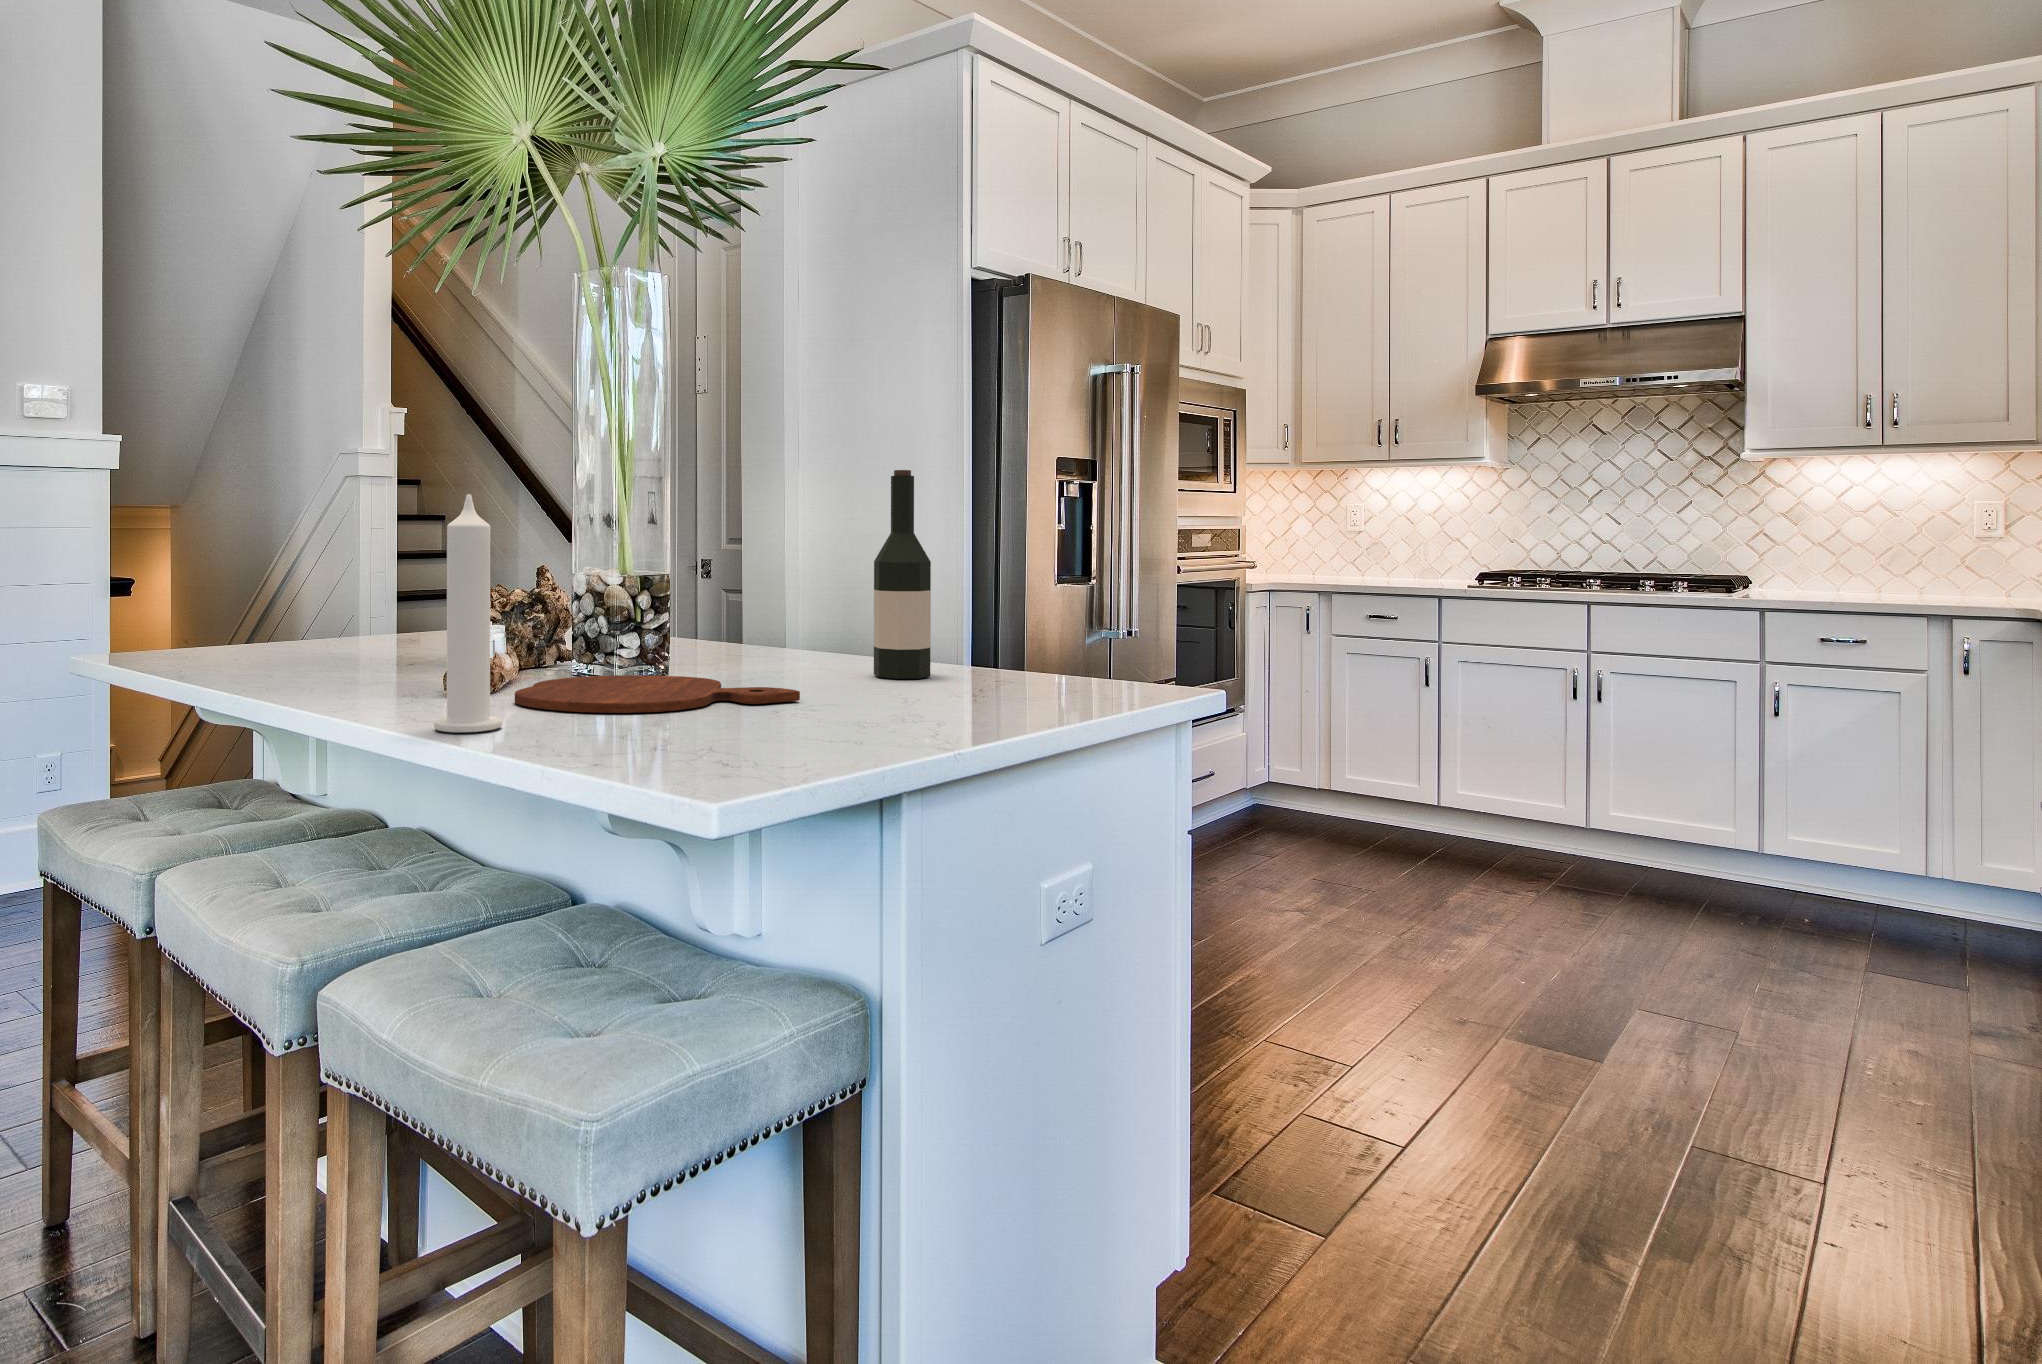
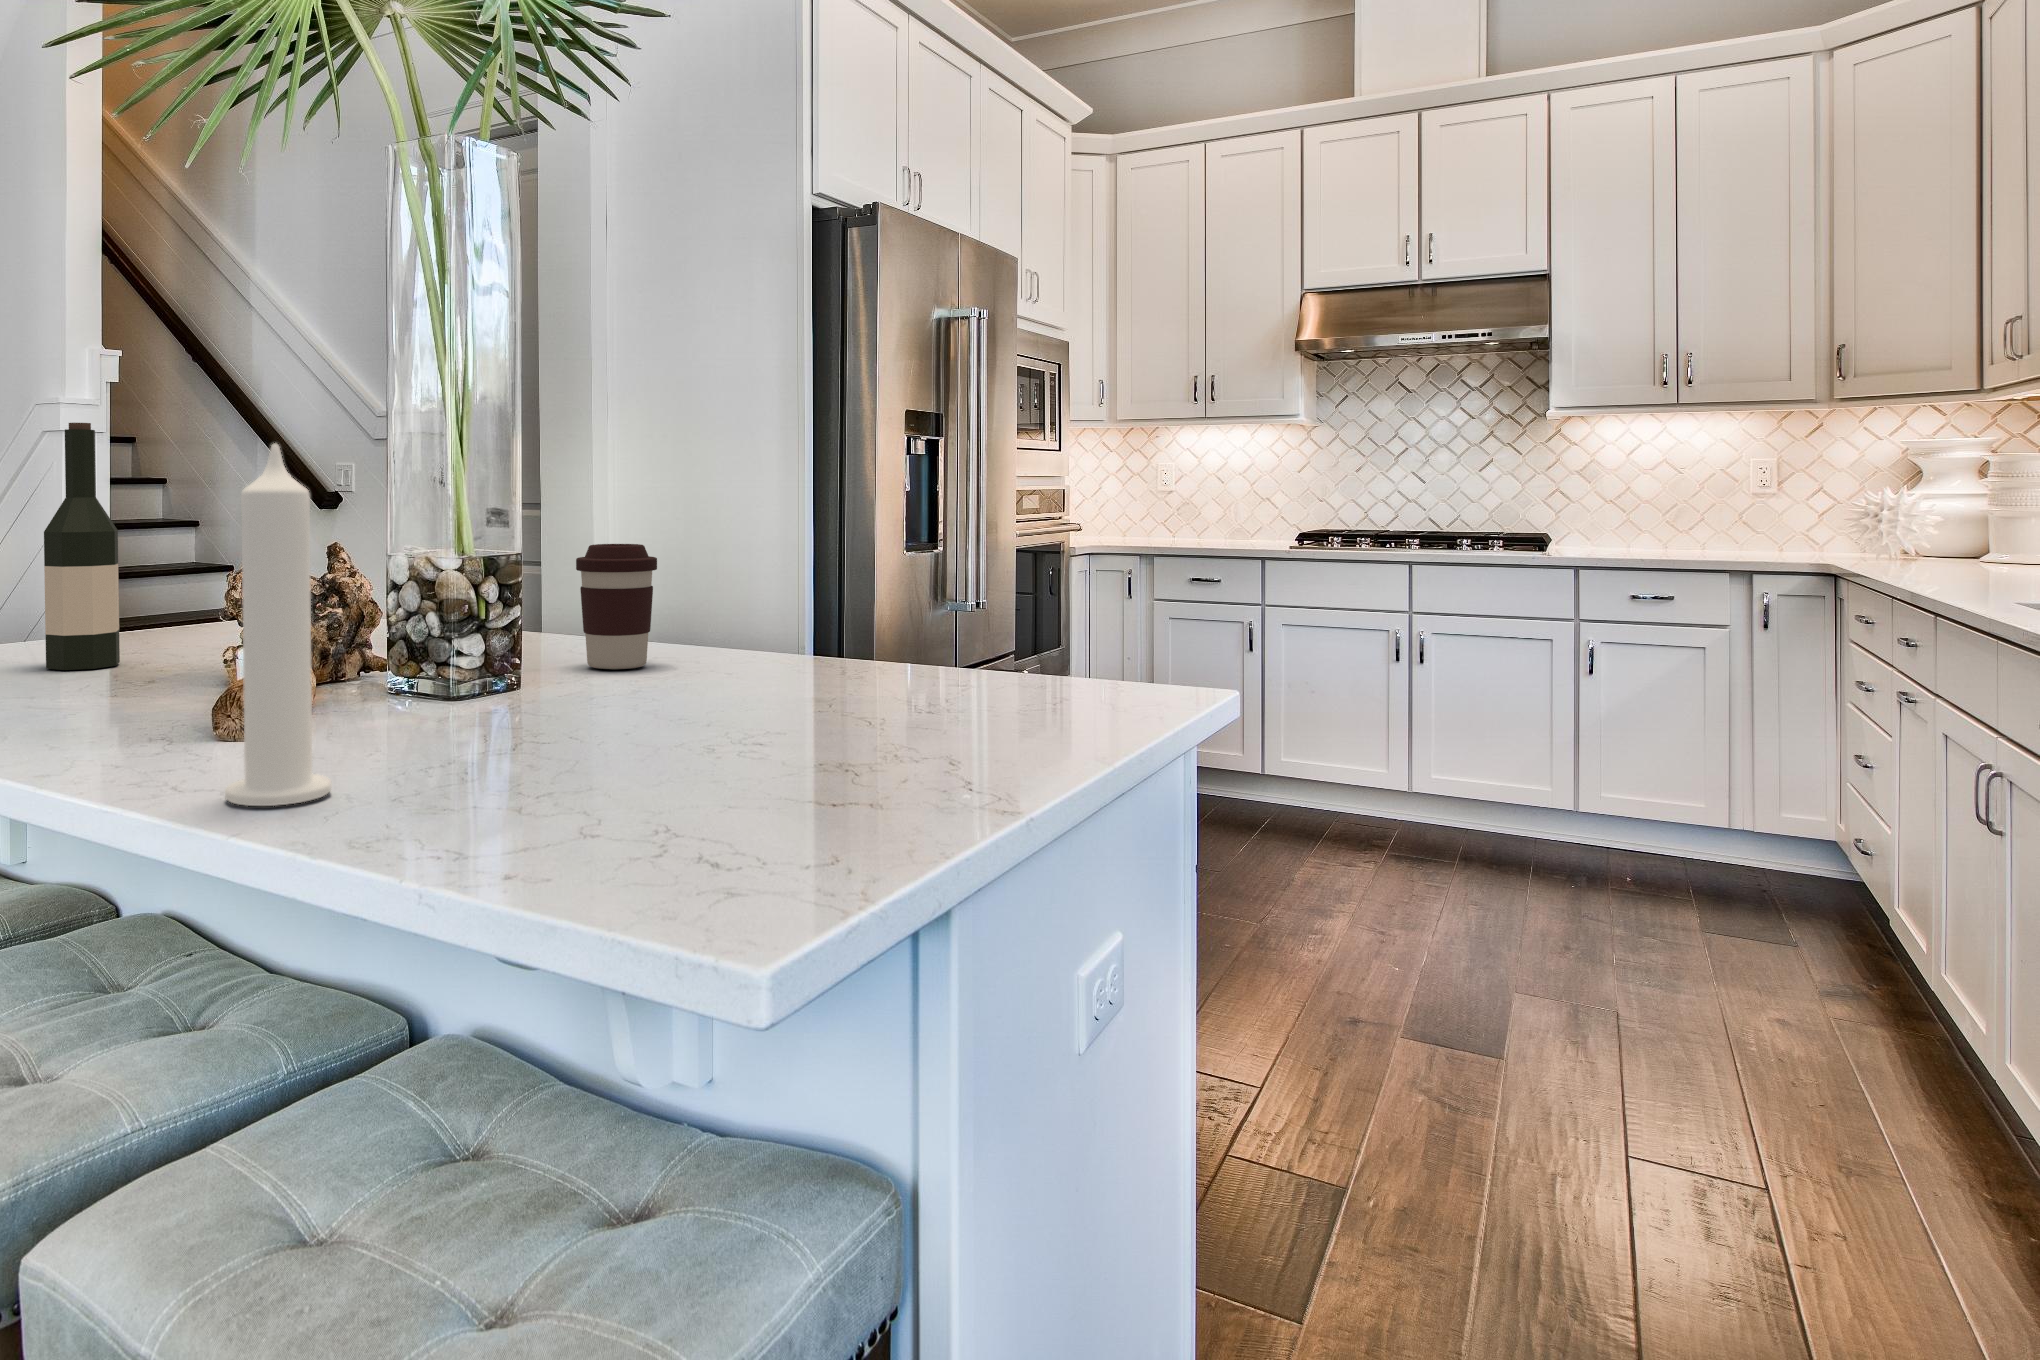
wine bottle: present [874,470,931,679] -> present [44,423,120,670]
coffee cup: none [719,569,782,666] -> present [576,544,657,669]
cutting board: present [515,675,800,713] -> none [329,692,729,757]

